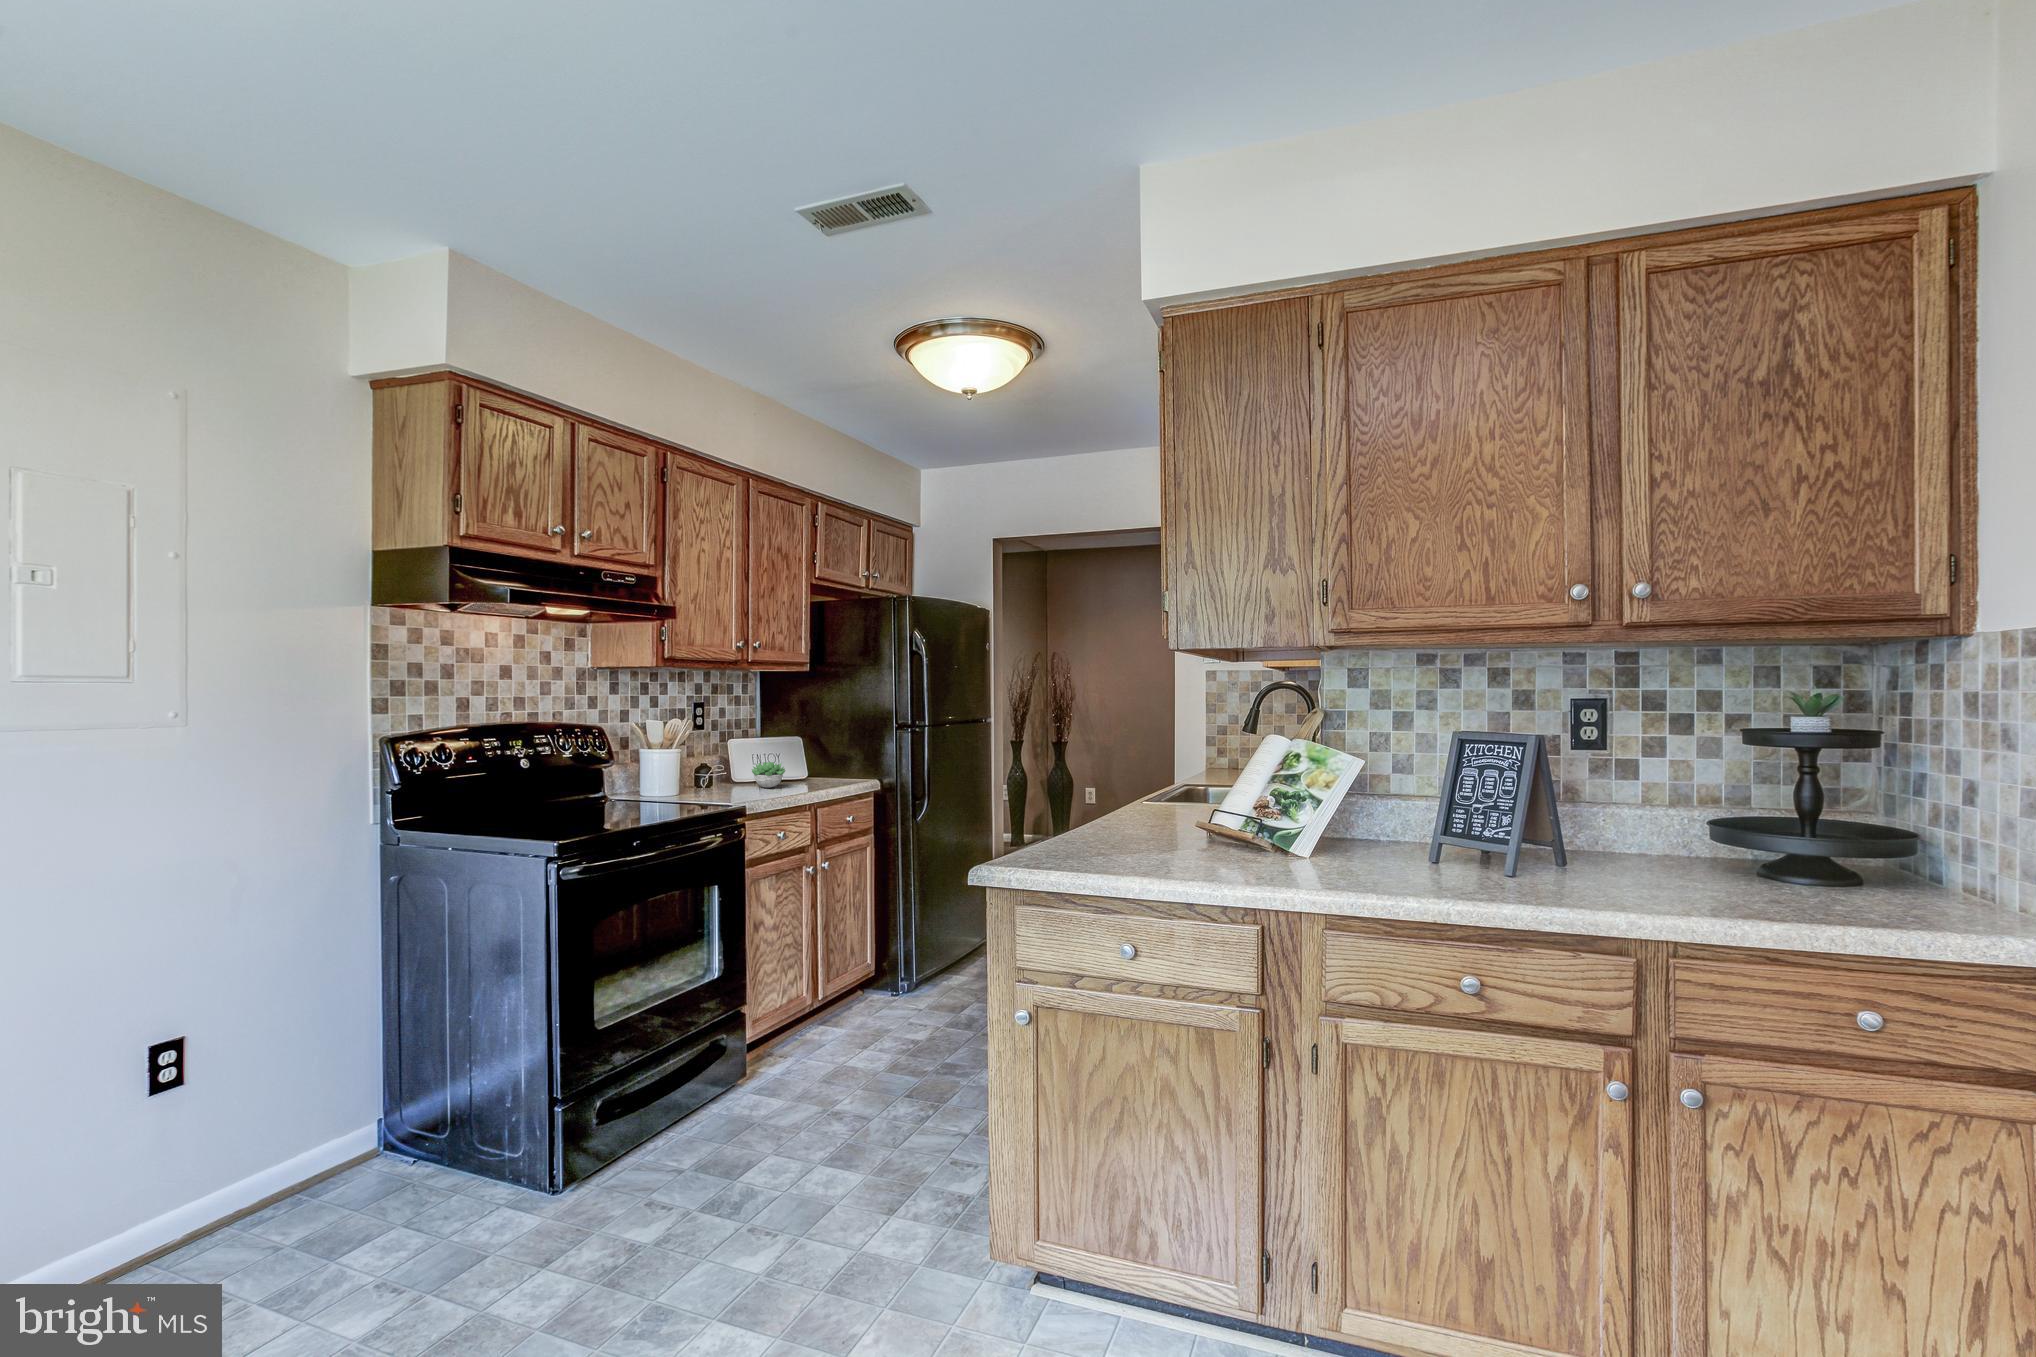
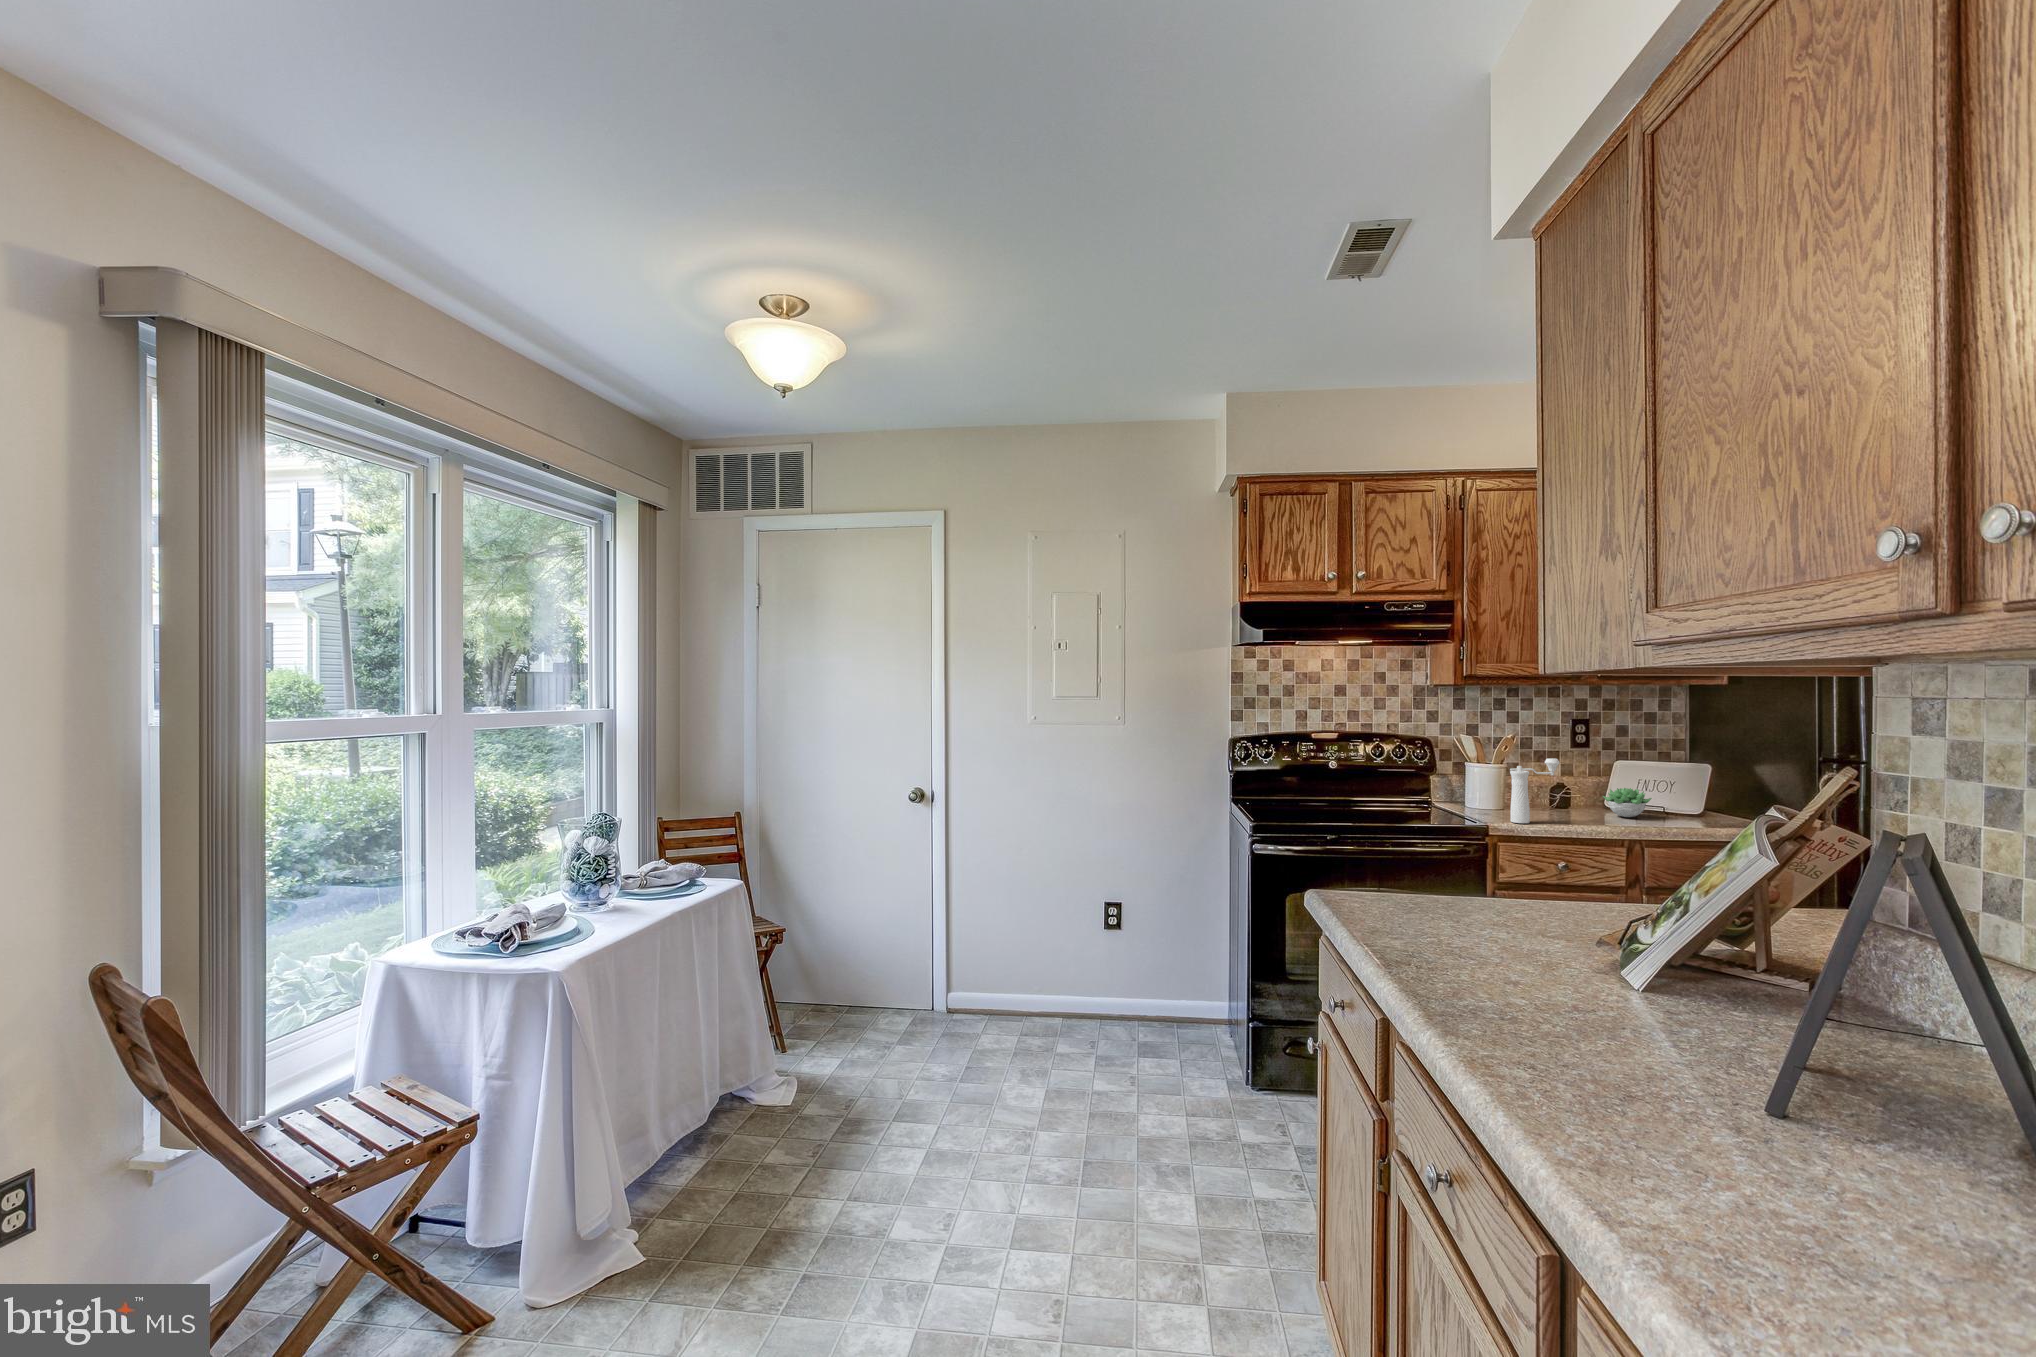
pepper mill: none [718,739,750,804] -> present [1510,758,1560,823]

